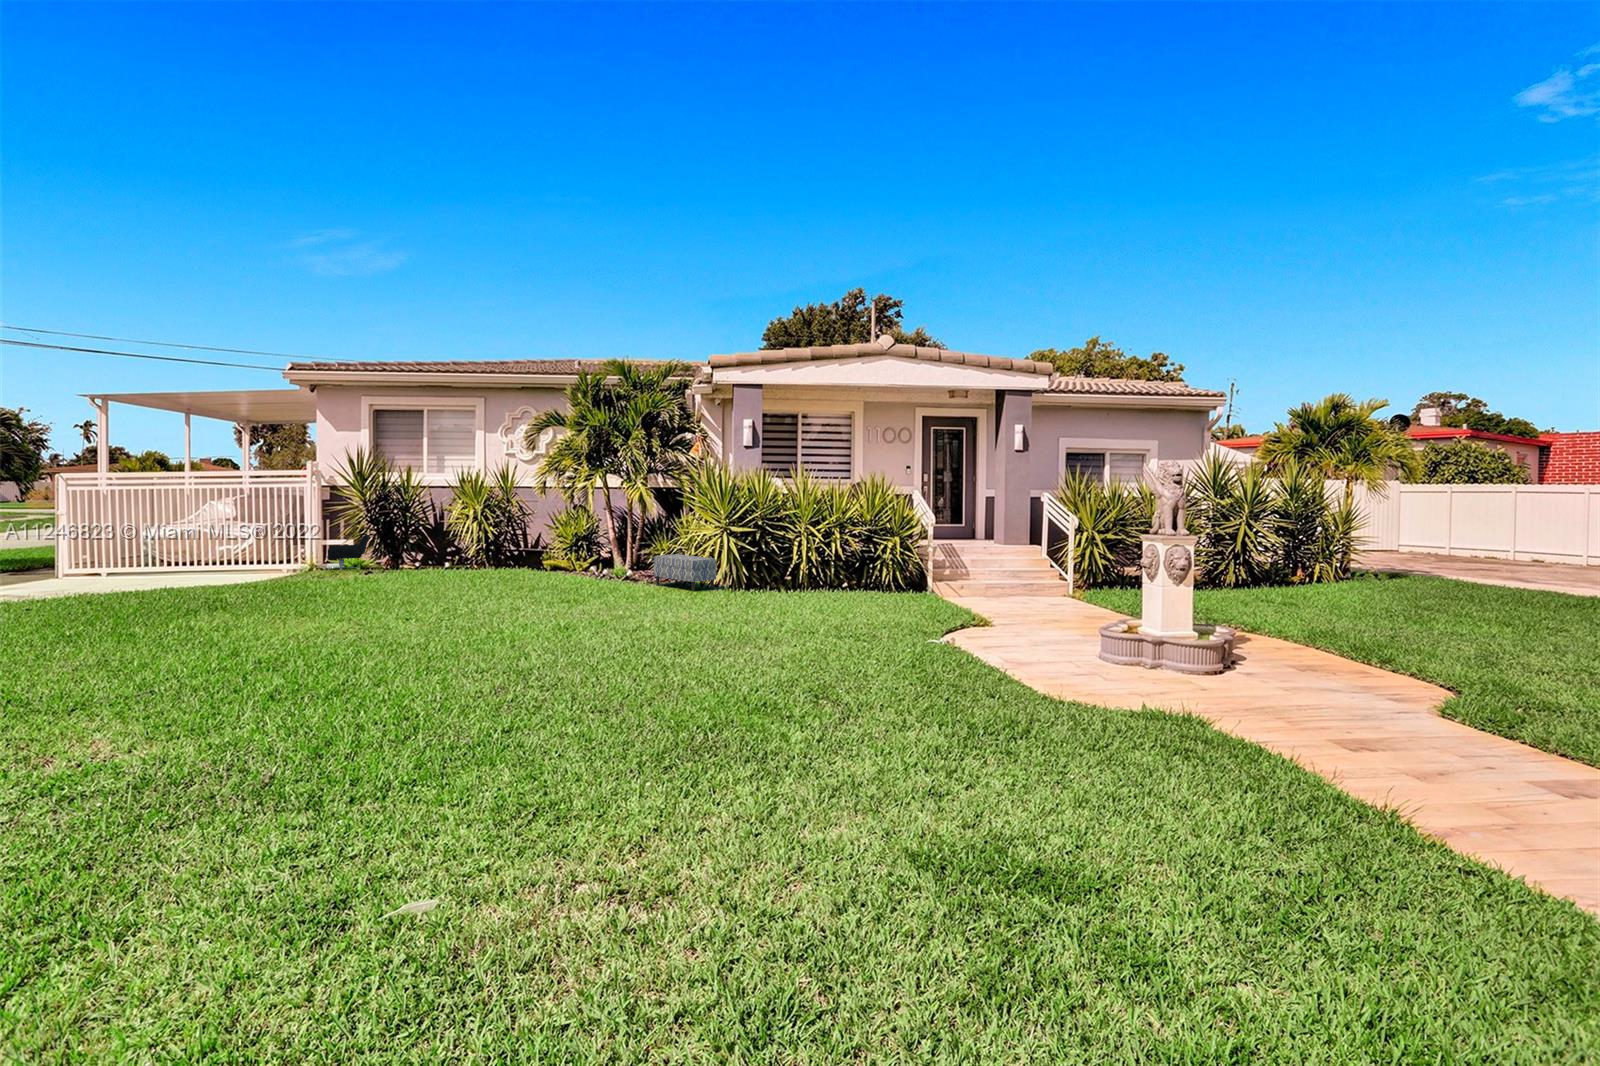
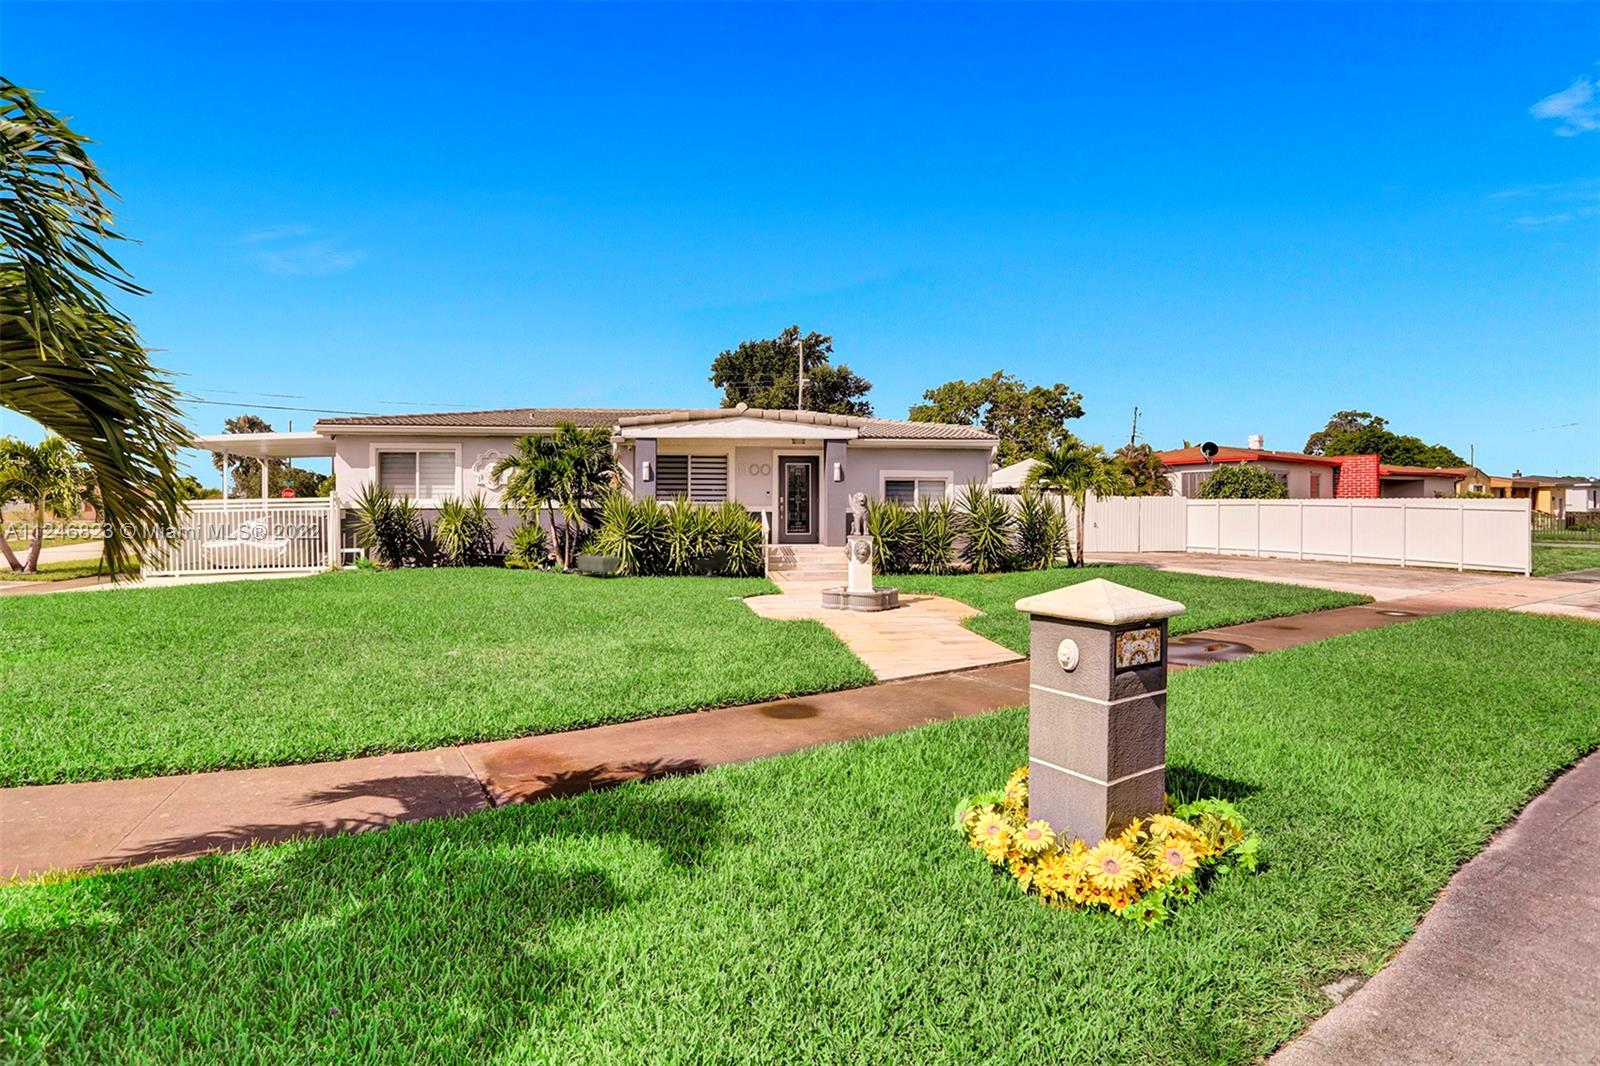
lounge chair: present [328,534,370,570] -> present [693,550,728,576]

